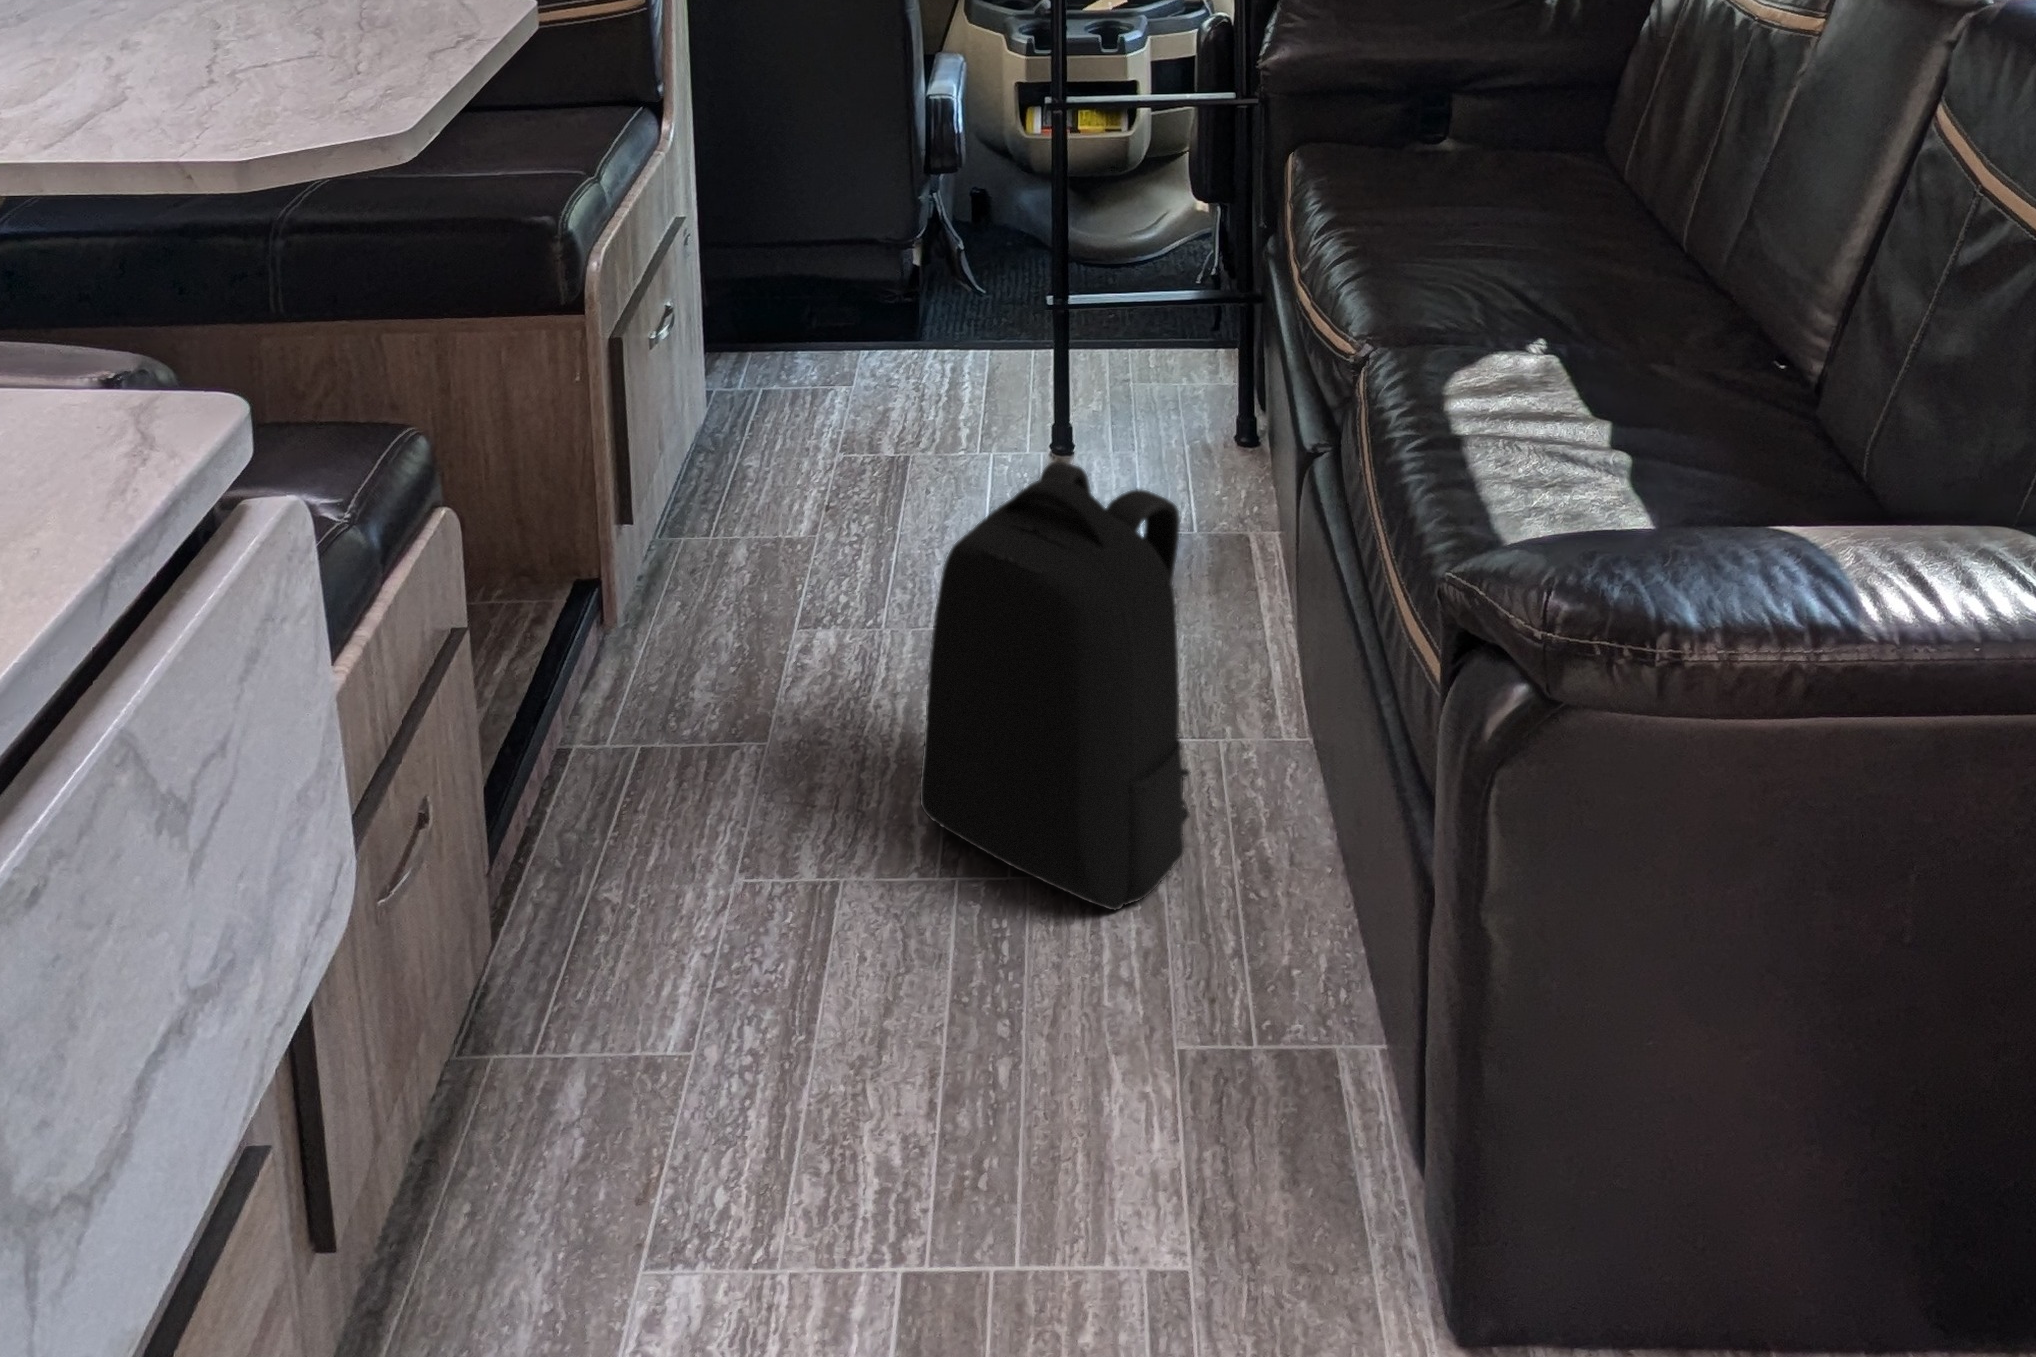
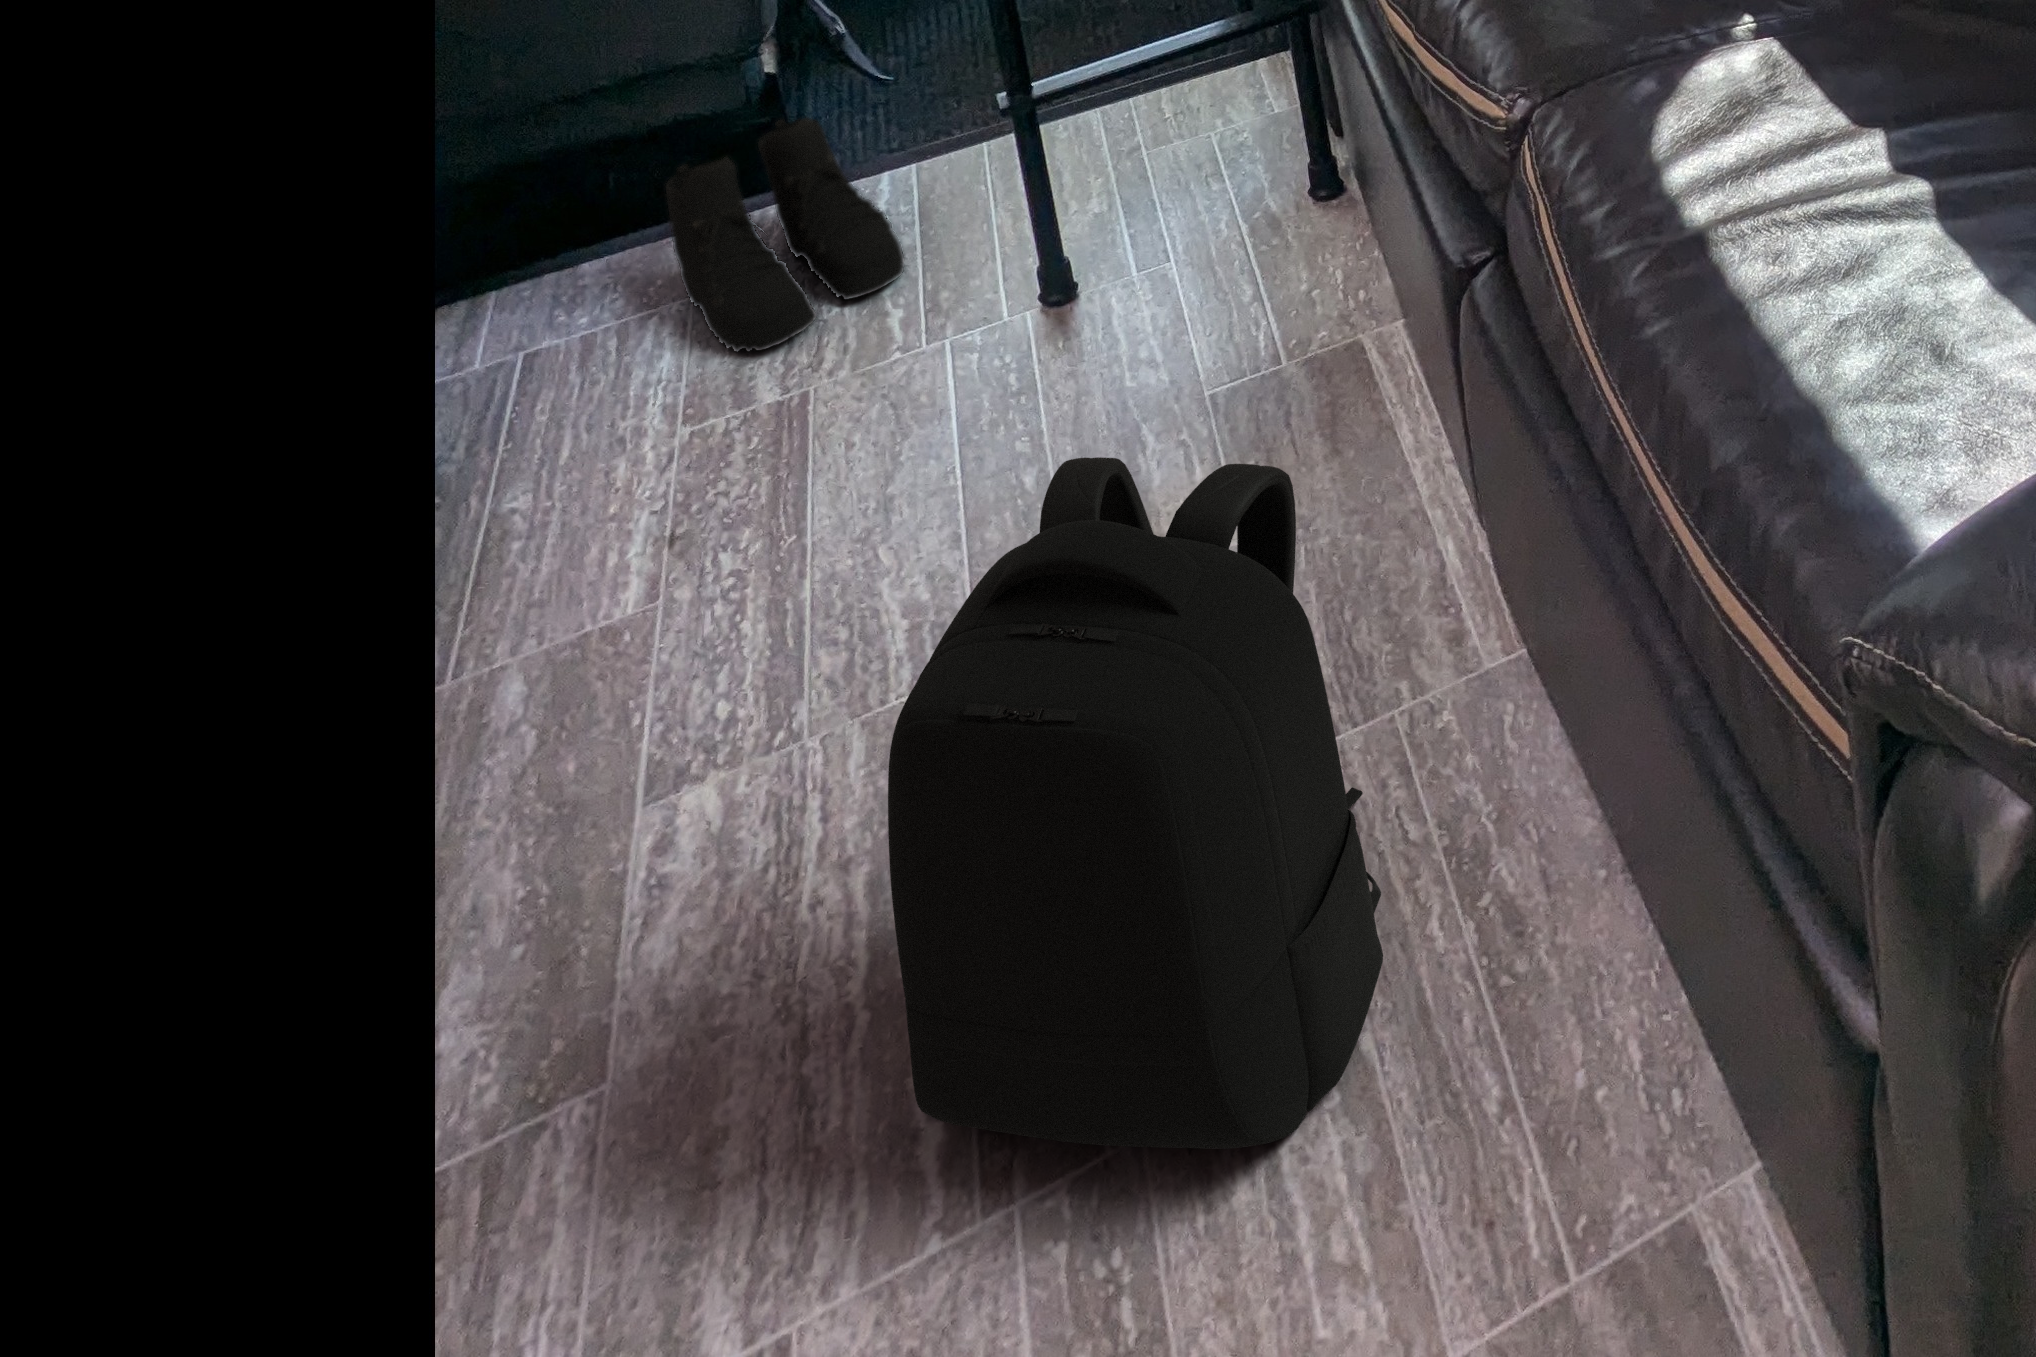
boots: none [847,291,972,427] -> present [666,117,904,351]

